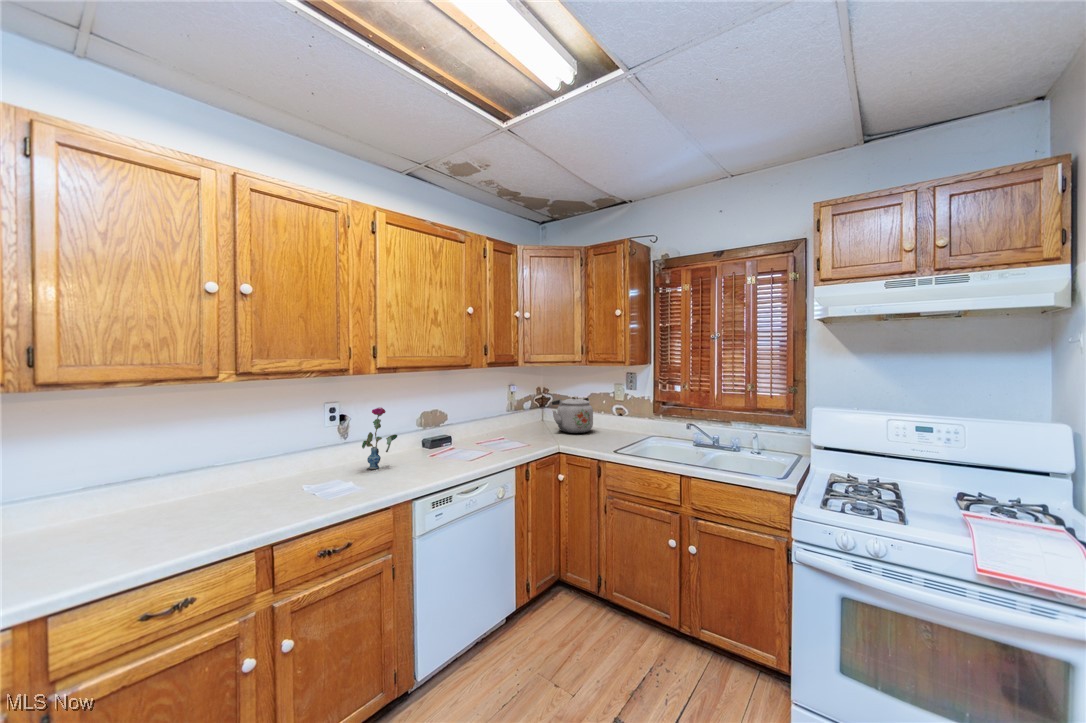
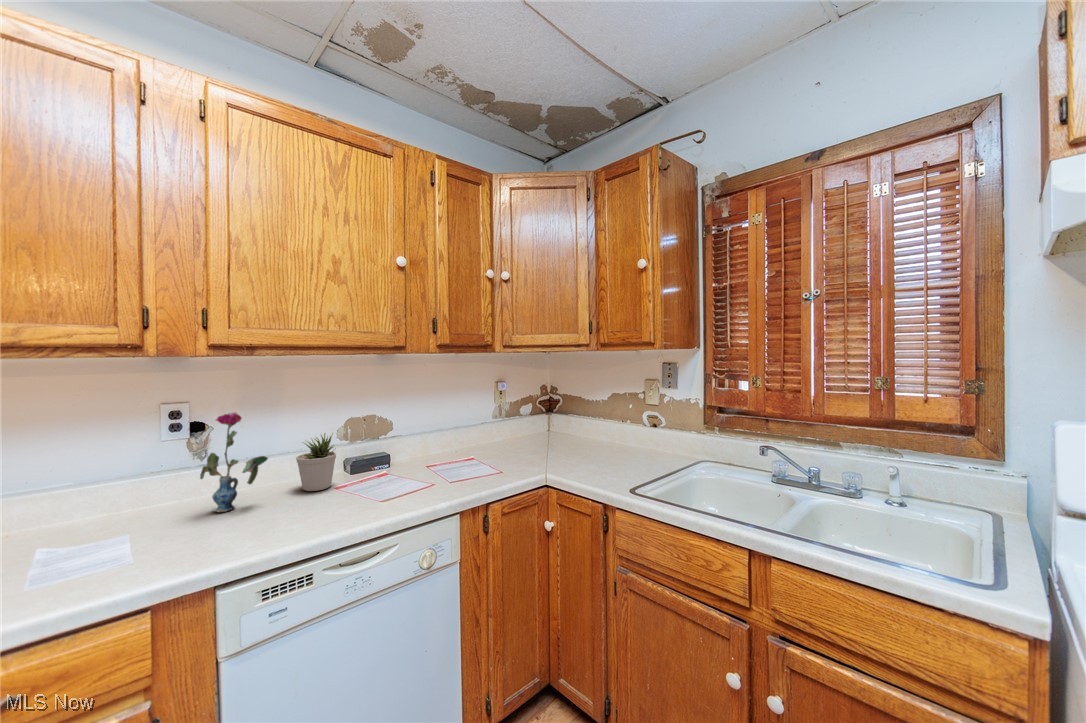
kettle: present [552,396,593,433] -> none [550,398,612,453]
potted plant: none [405,420,430,458] -> present [296,433,336,491]

